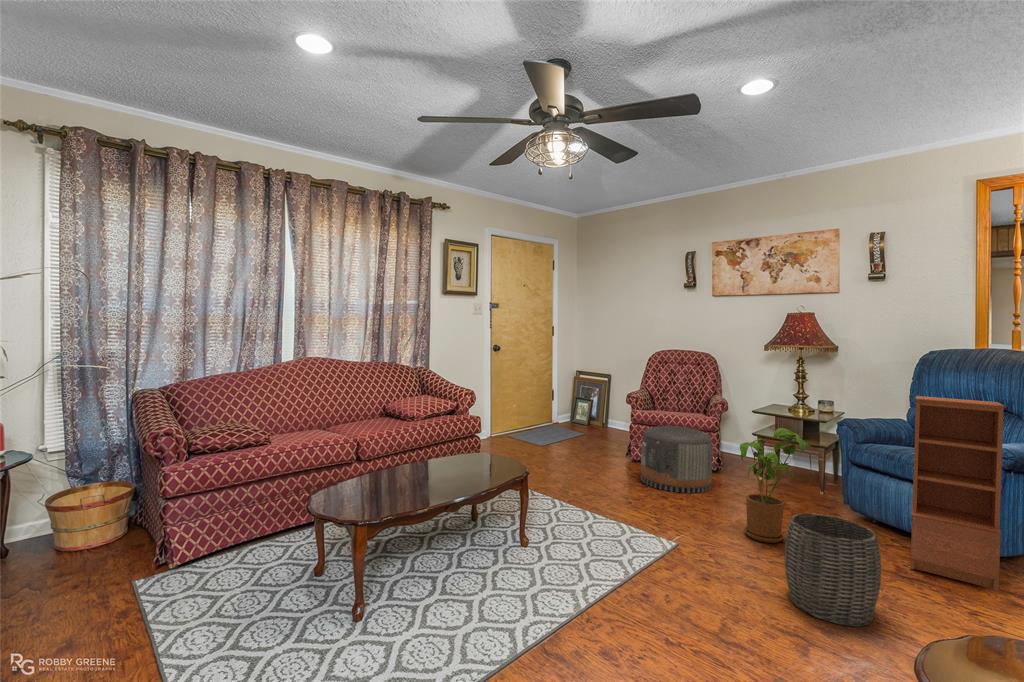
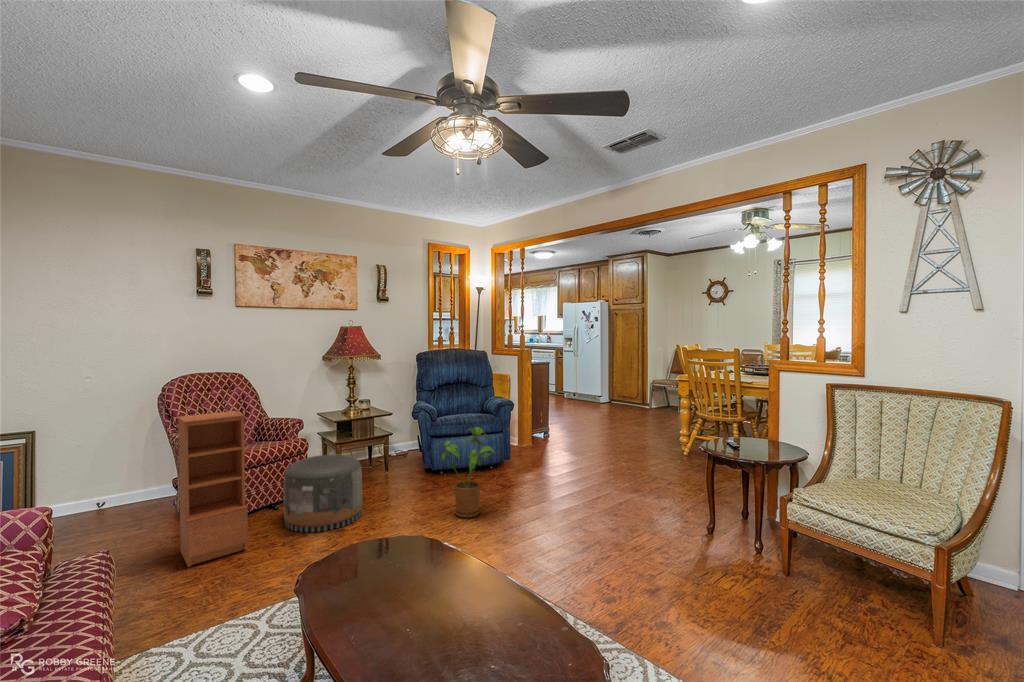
bookcase: present [910,396,1005,591] -> present [178,411,248,567]
woven basket: present [785,513,881,626] -> none [540,469,587,531]

